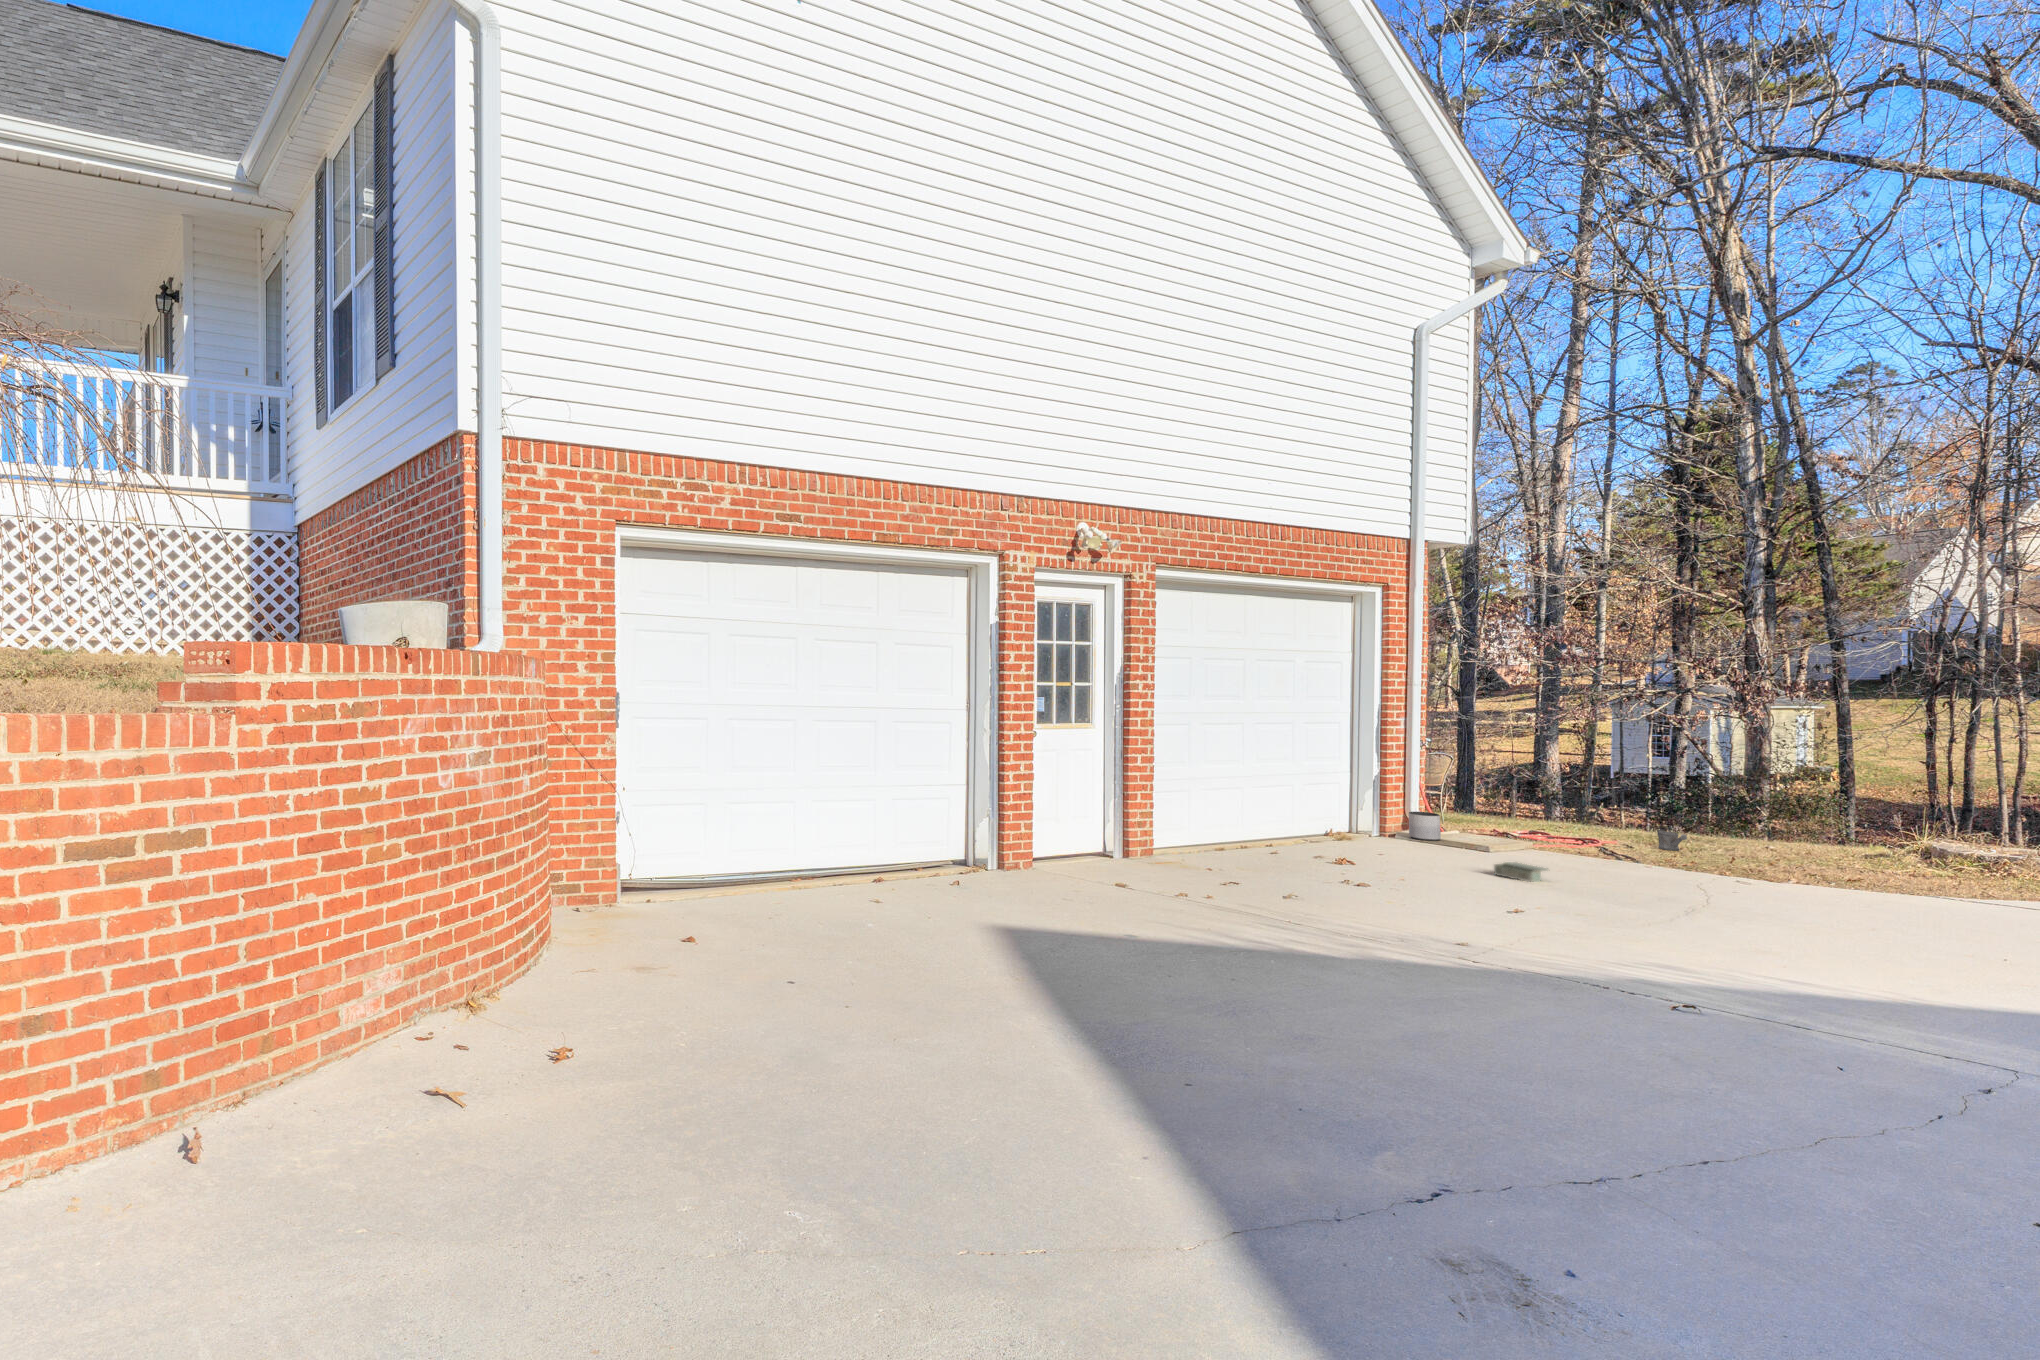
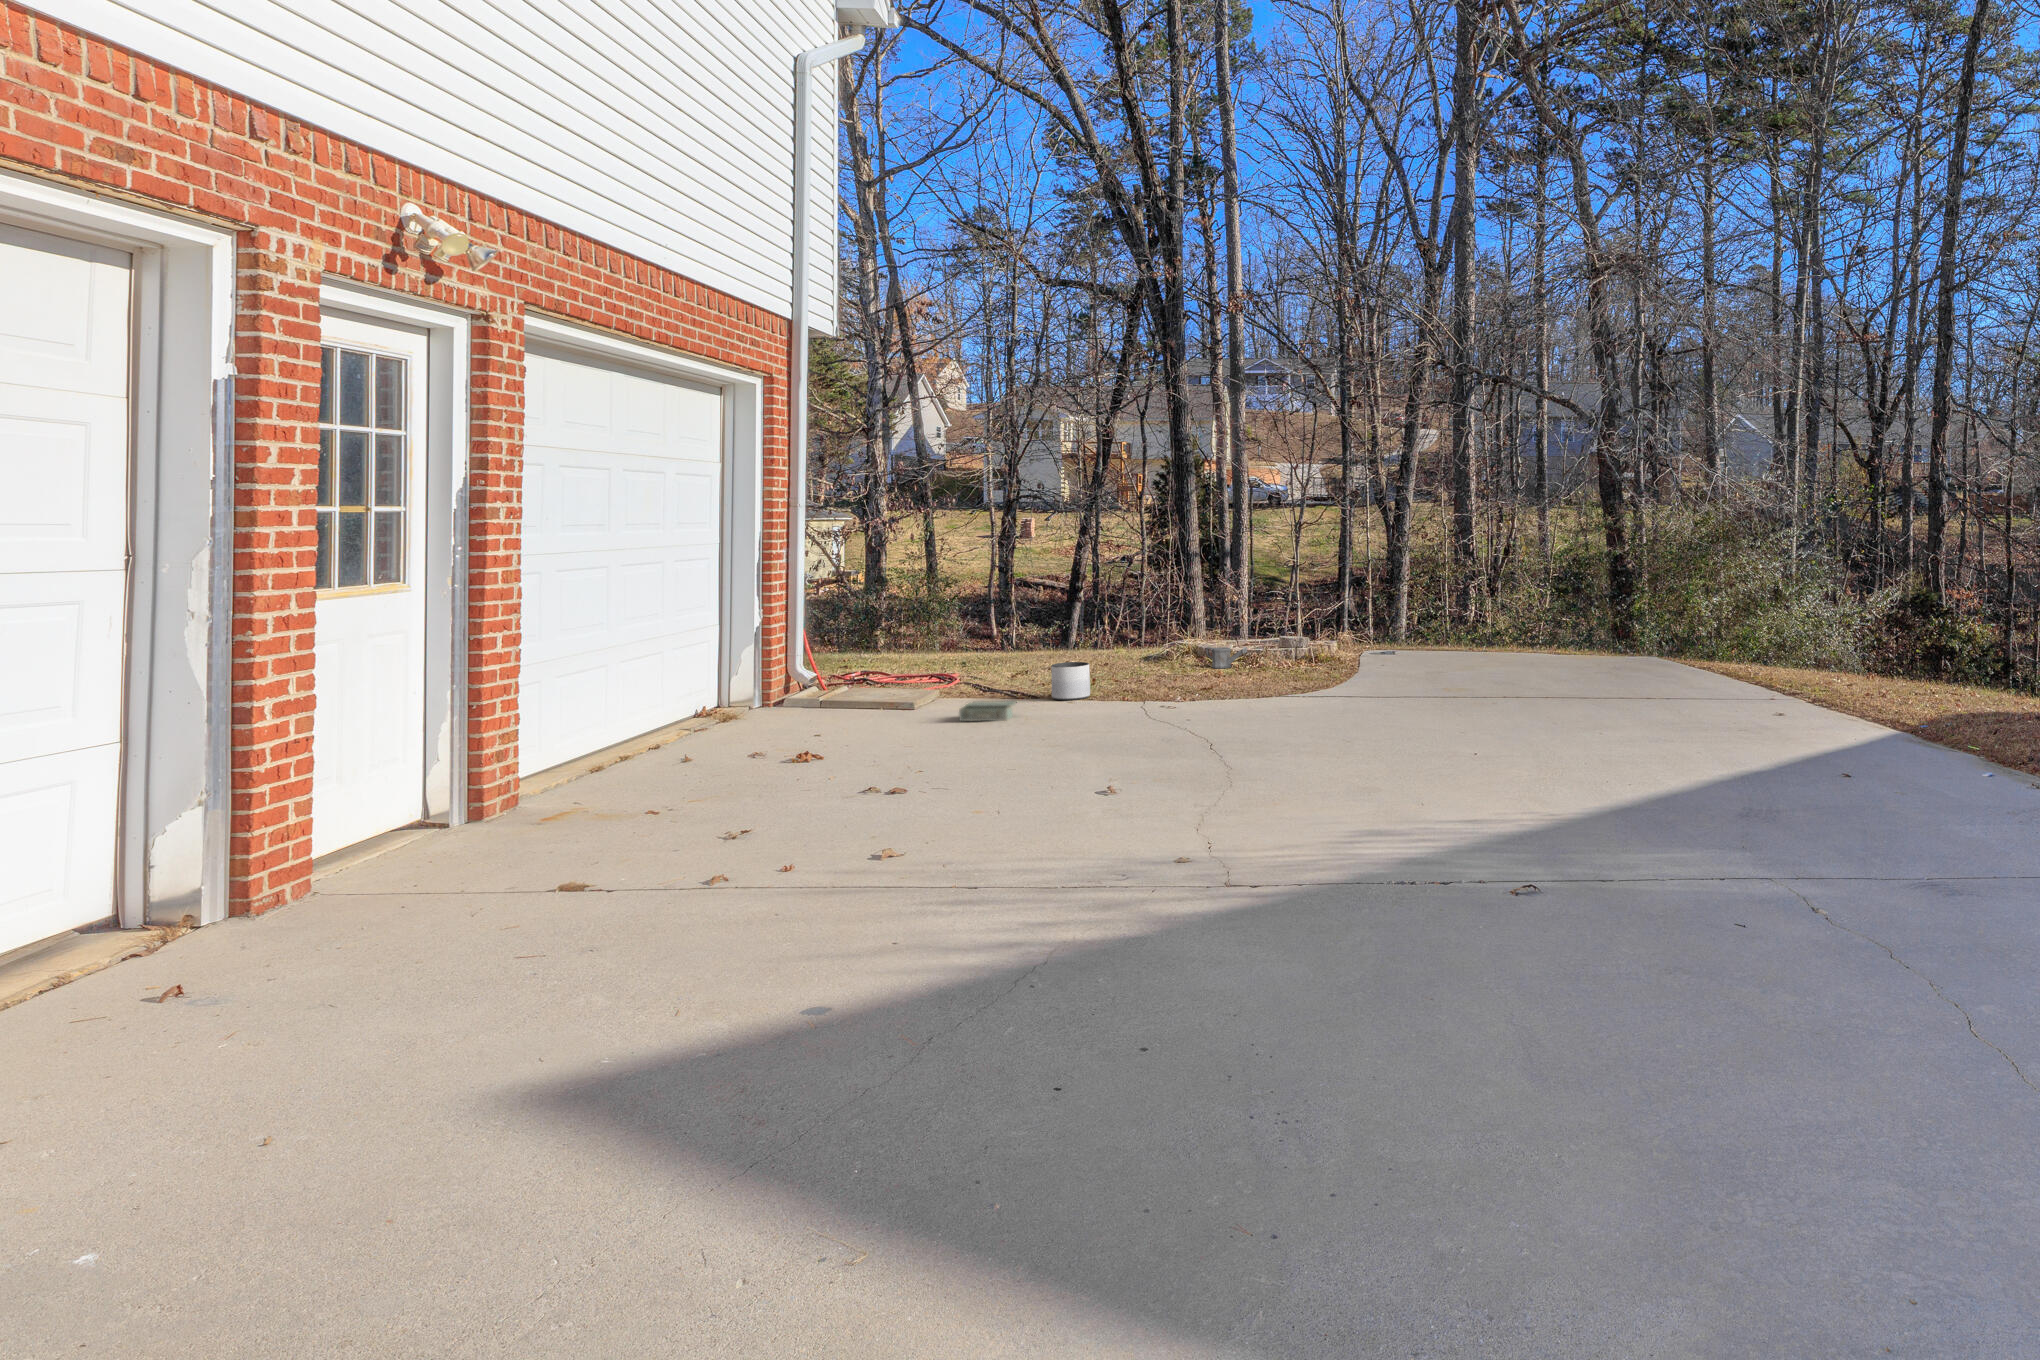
planter: present [1409,812,1441,841] -> present [1051,662,1090,700]
watering can: present [1657,830,1687,851] -> present [1206,647,1247,668]

